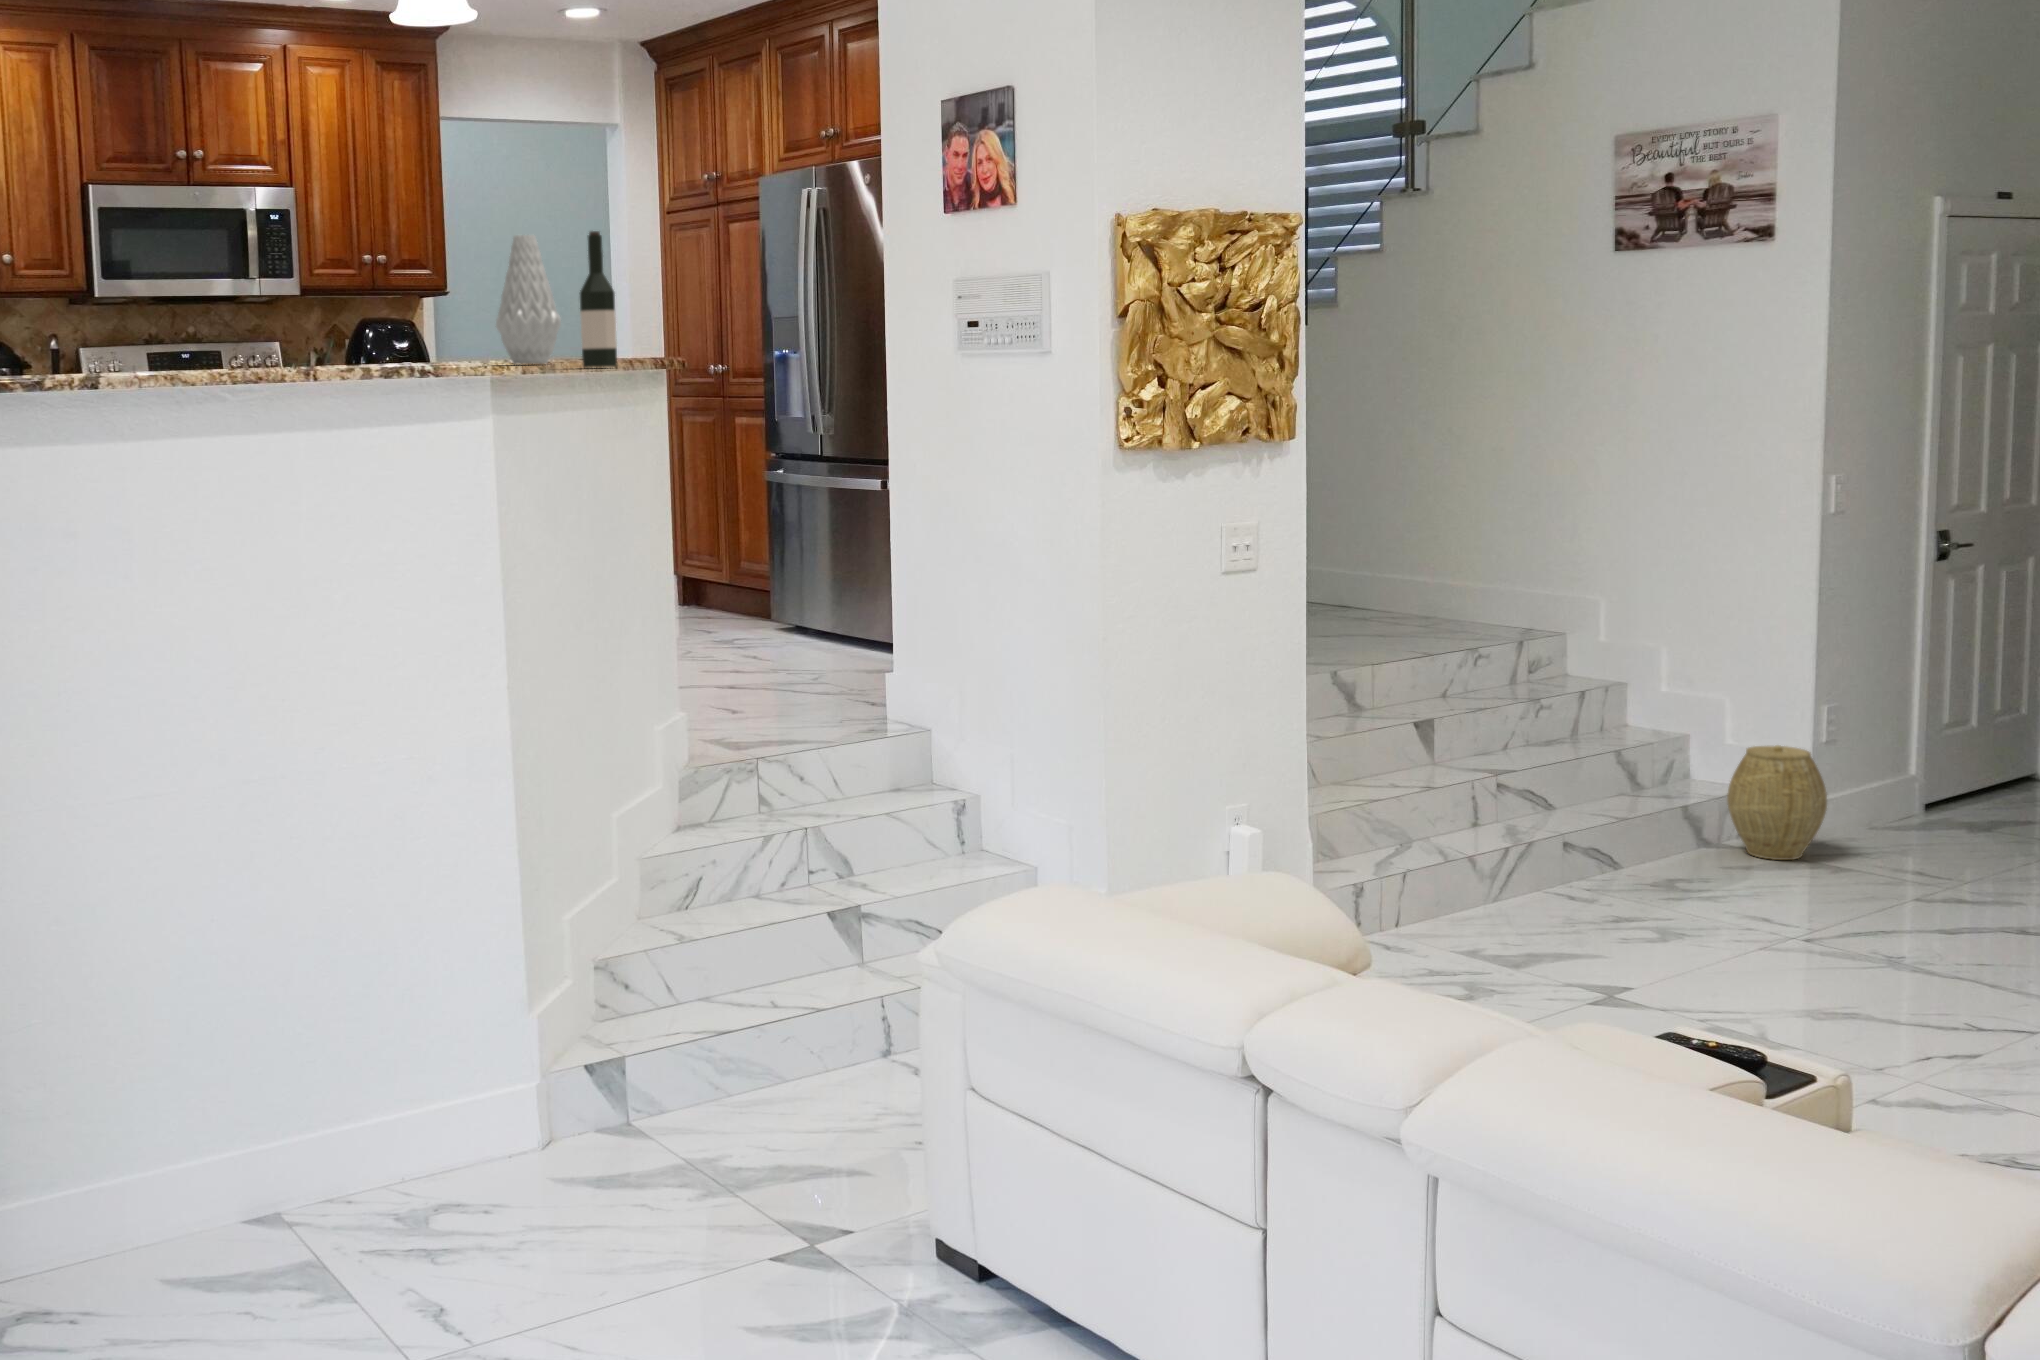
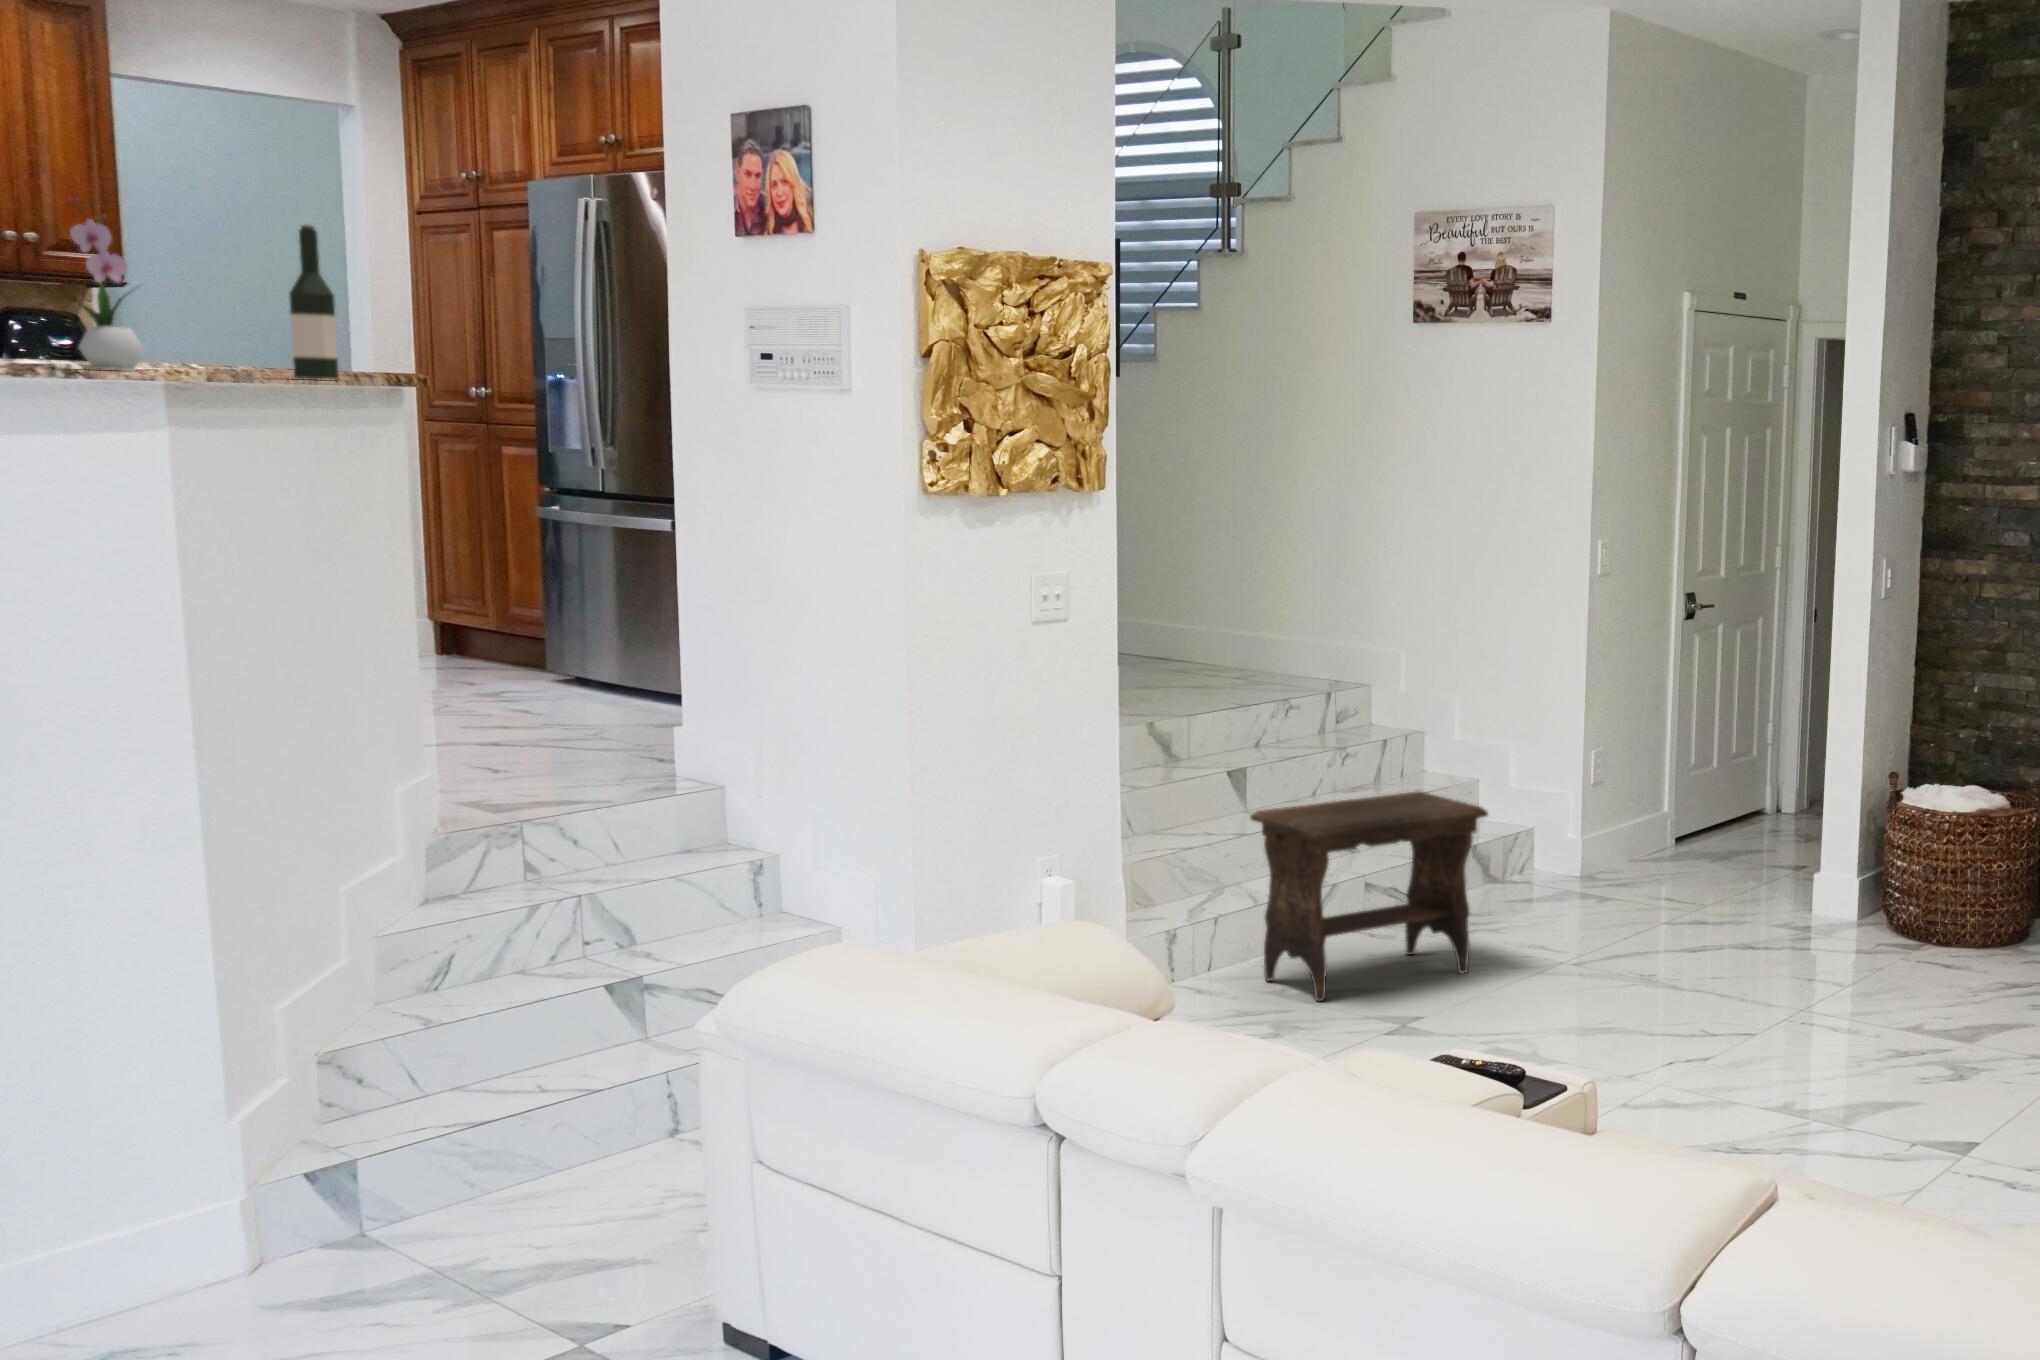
flower arrangement: none [414,222,470,367] -> present [68,198,145,370]
vase: present [496,235,561,365] -> none [180,222,268,372]
woven basket: present [1727,745,1827,860] -> none [1519,788,1601,893]
footstool: none [1440,749,1708,971] -> present [1250,791,1488,1001]

